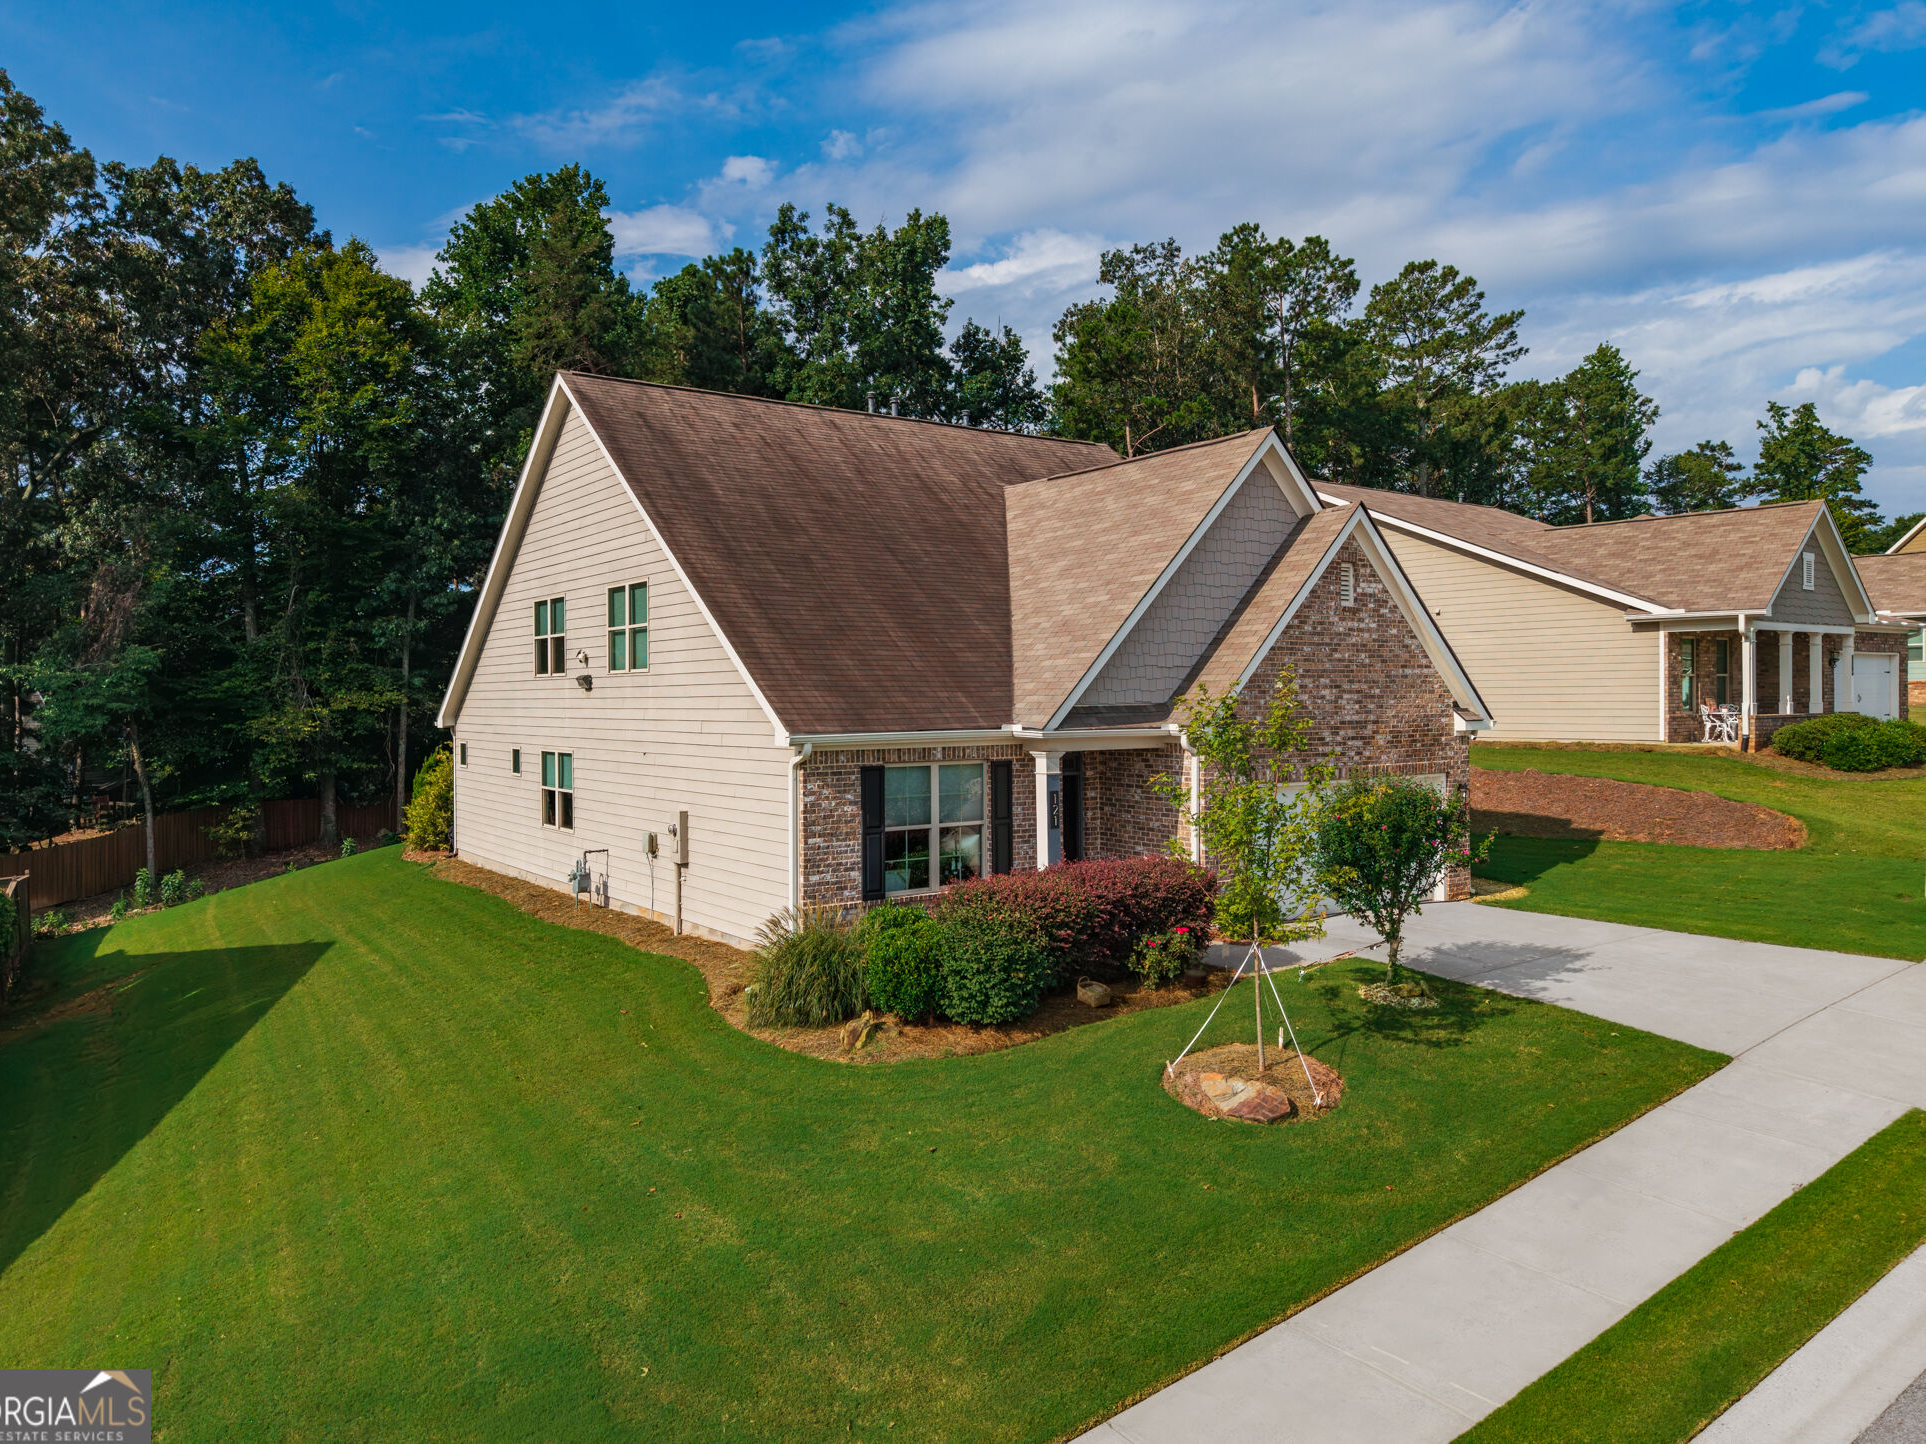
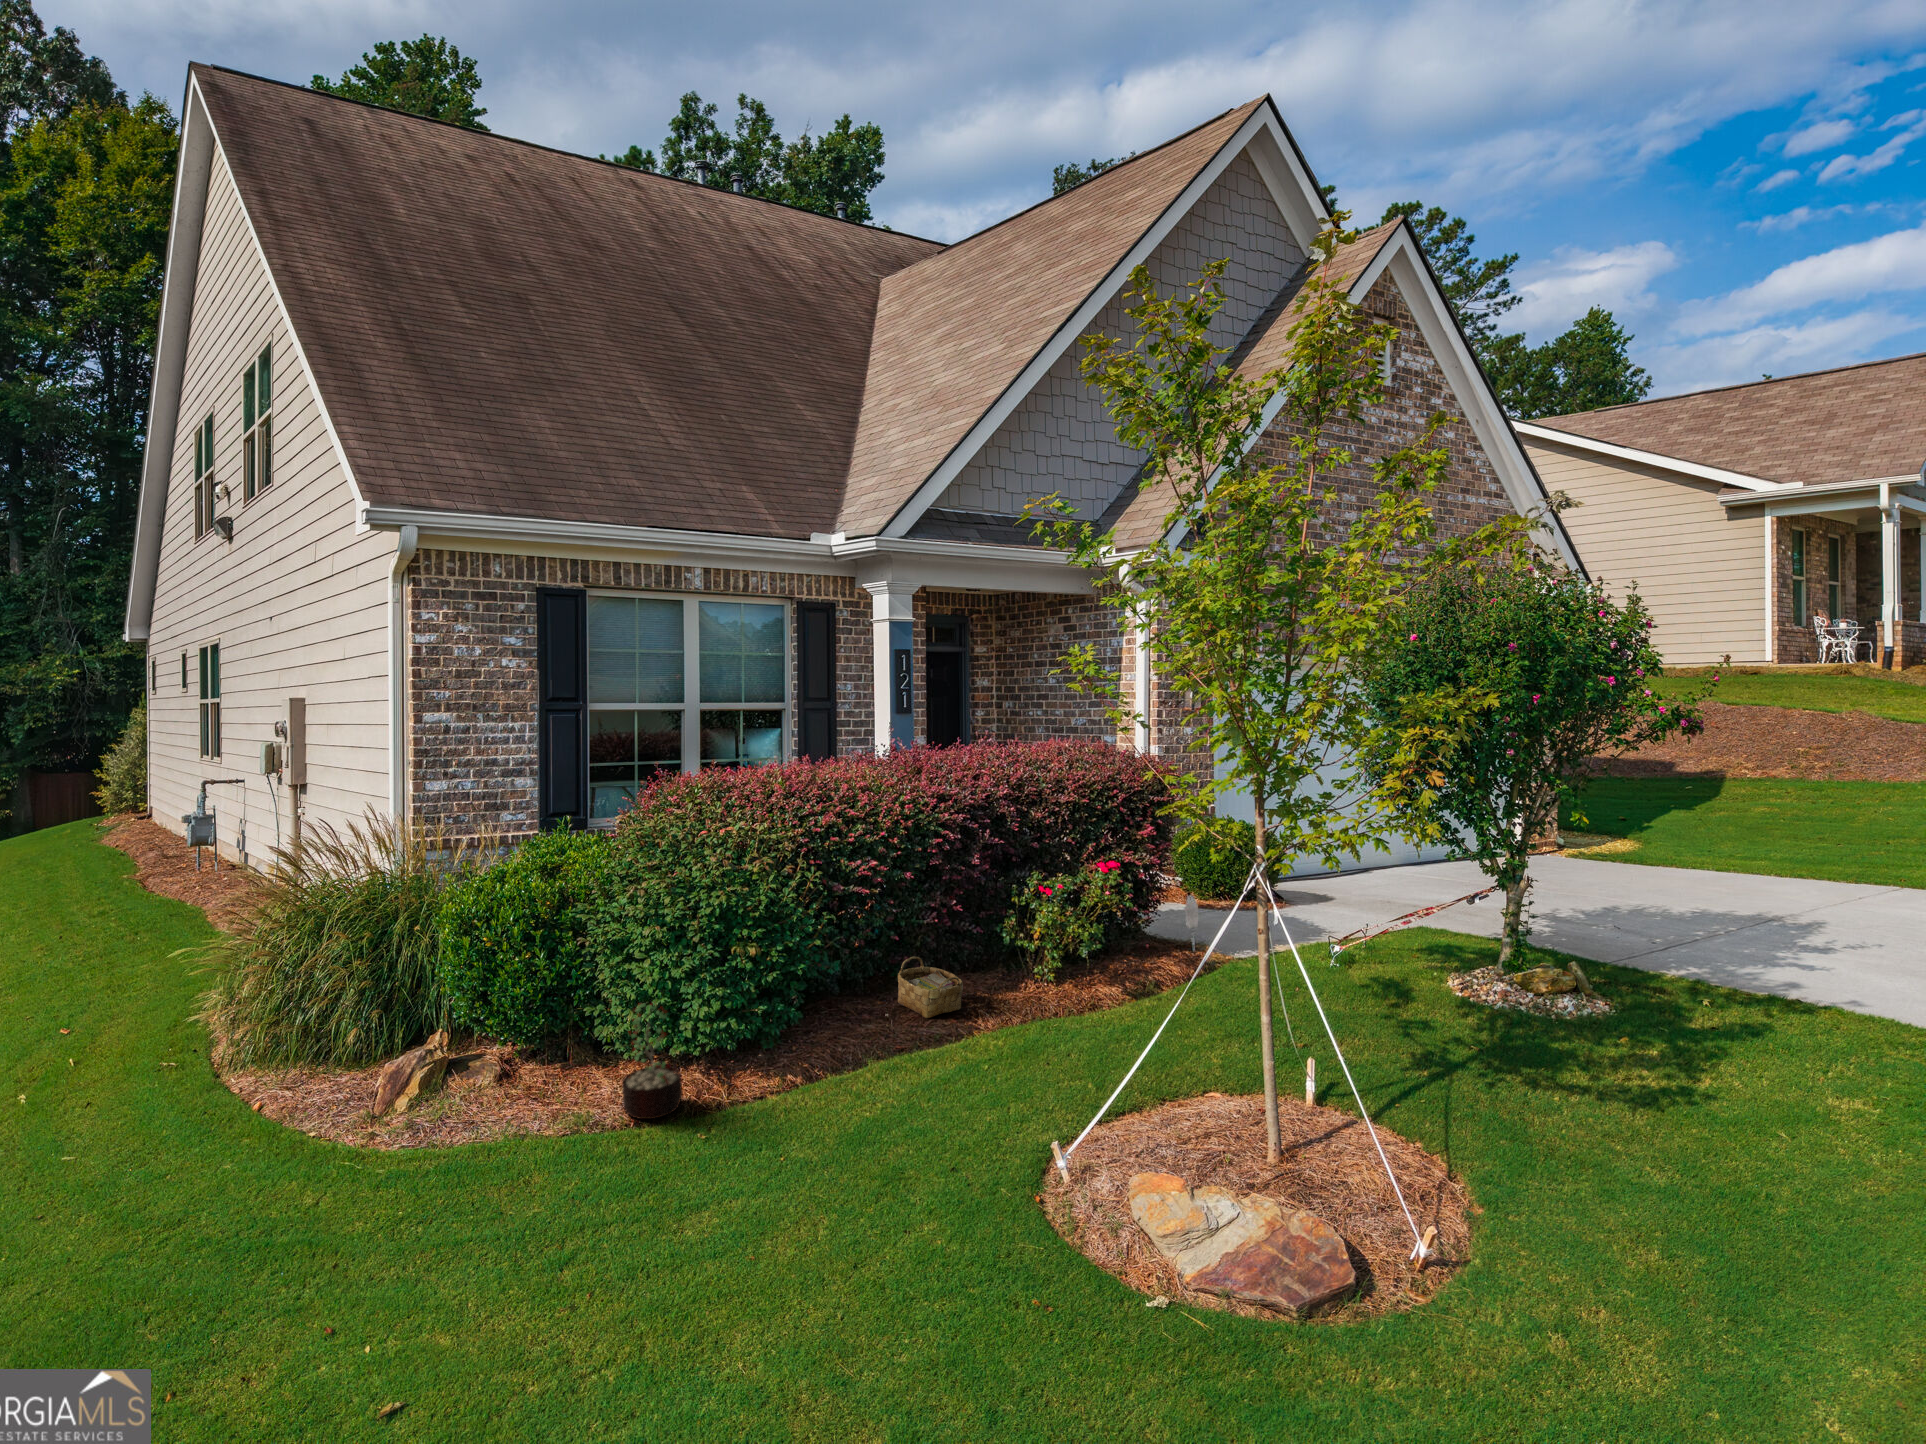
decorative plant: present [1183,947,1208,988] -> present [622,1003,683,1119]

